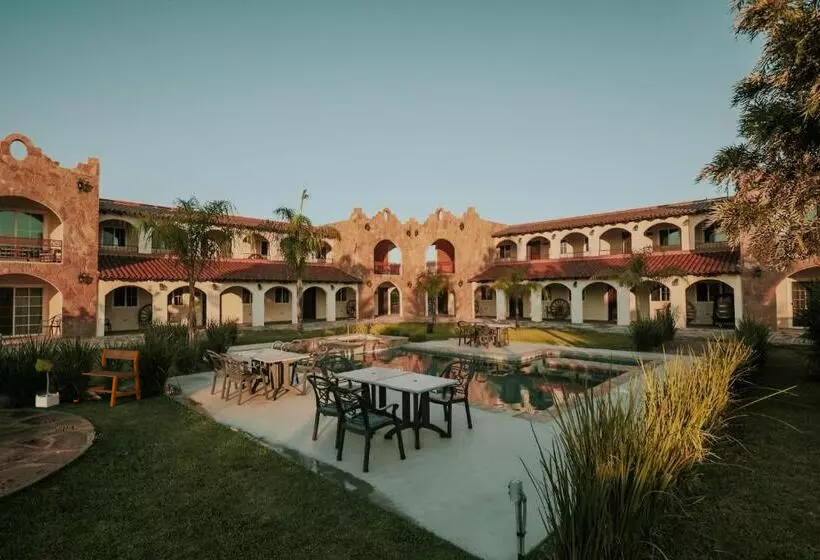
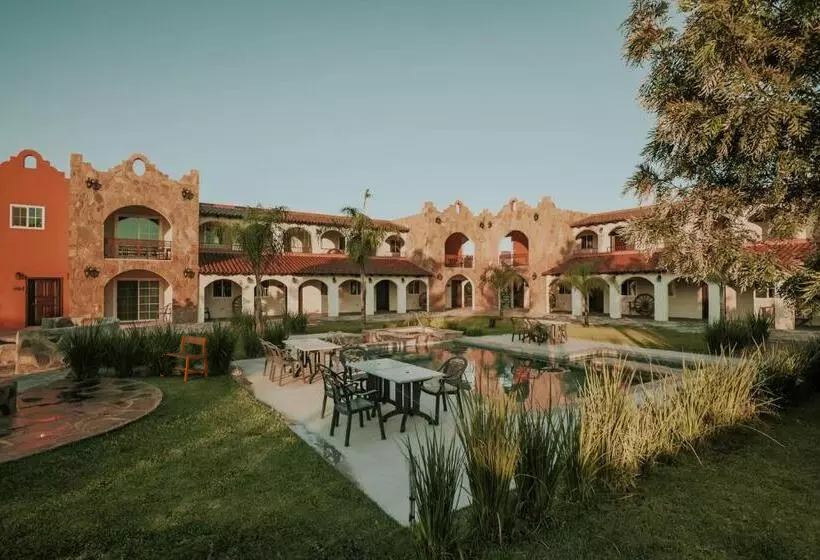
potted tree: present [35,359,59,407] -> none [132,341,150,379]

